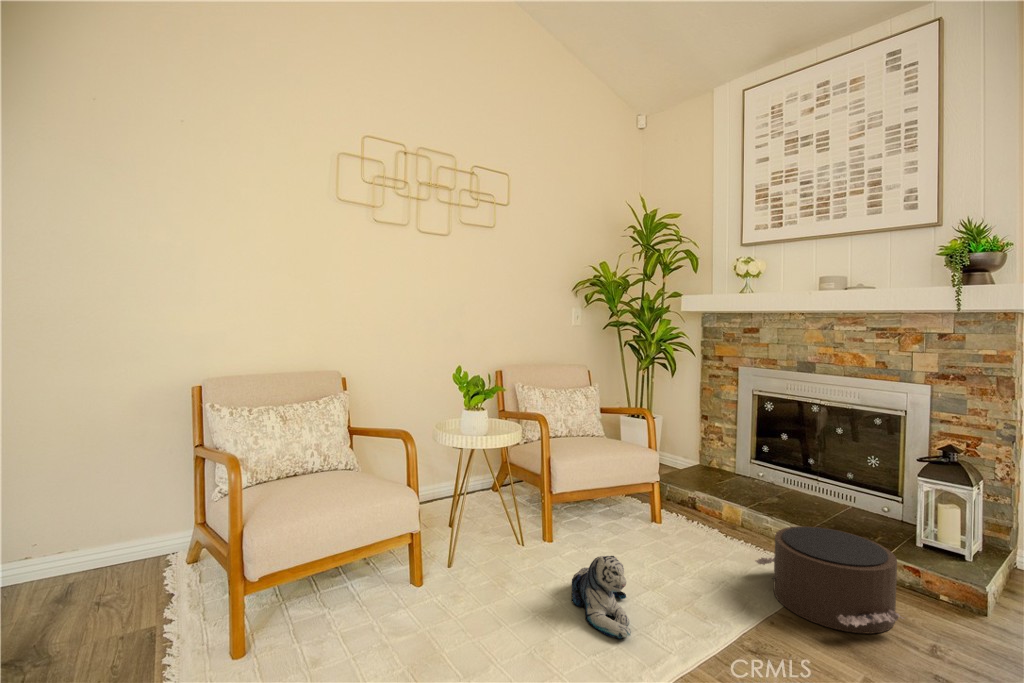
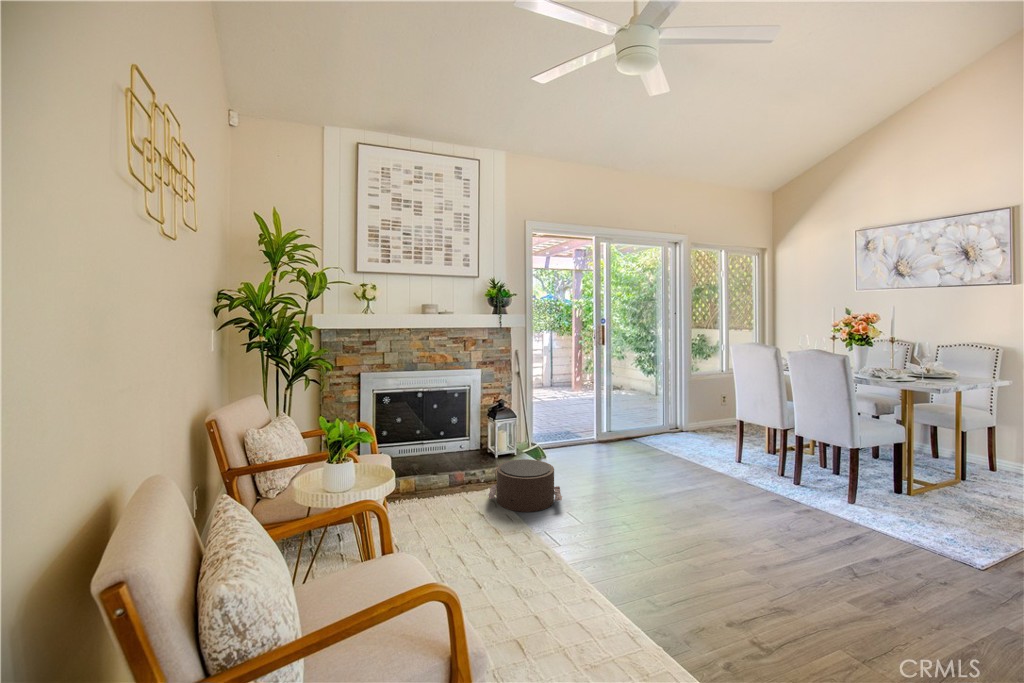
plush toy: present [572,556,631,639] -> none [463,528,543,579]

